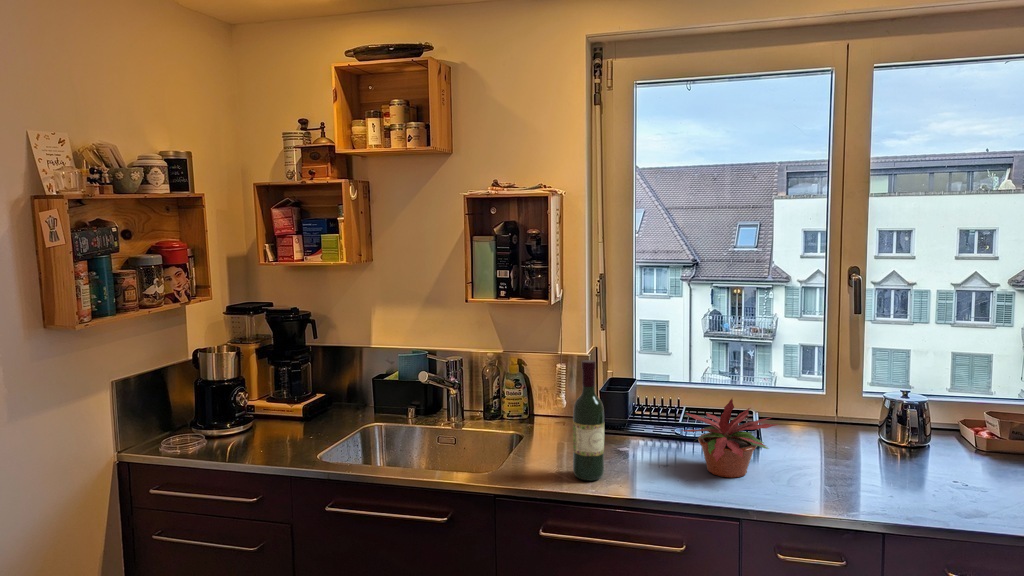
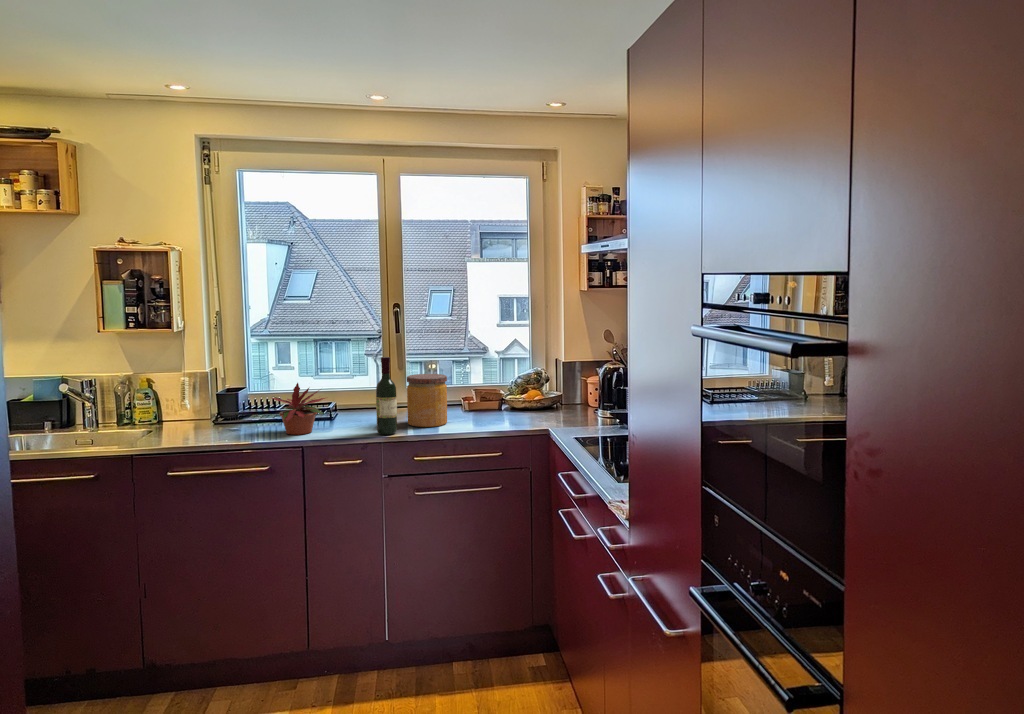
wine bottle: present [573,360,604,481] -> present [376,357,397,435]
jar: none [903,391,986,489] -> present [407,374,447,427]

